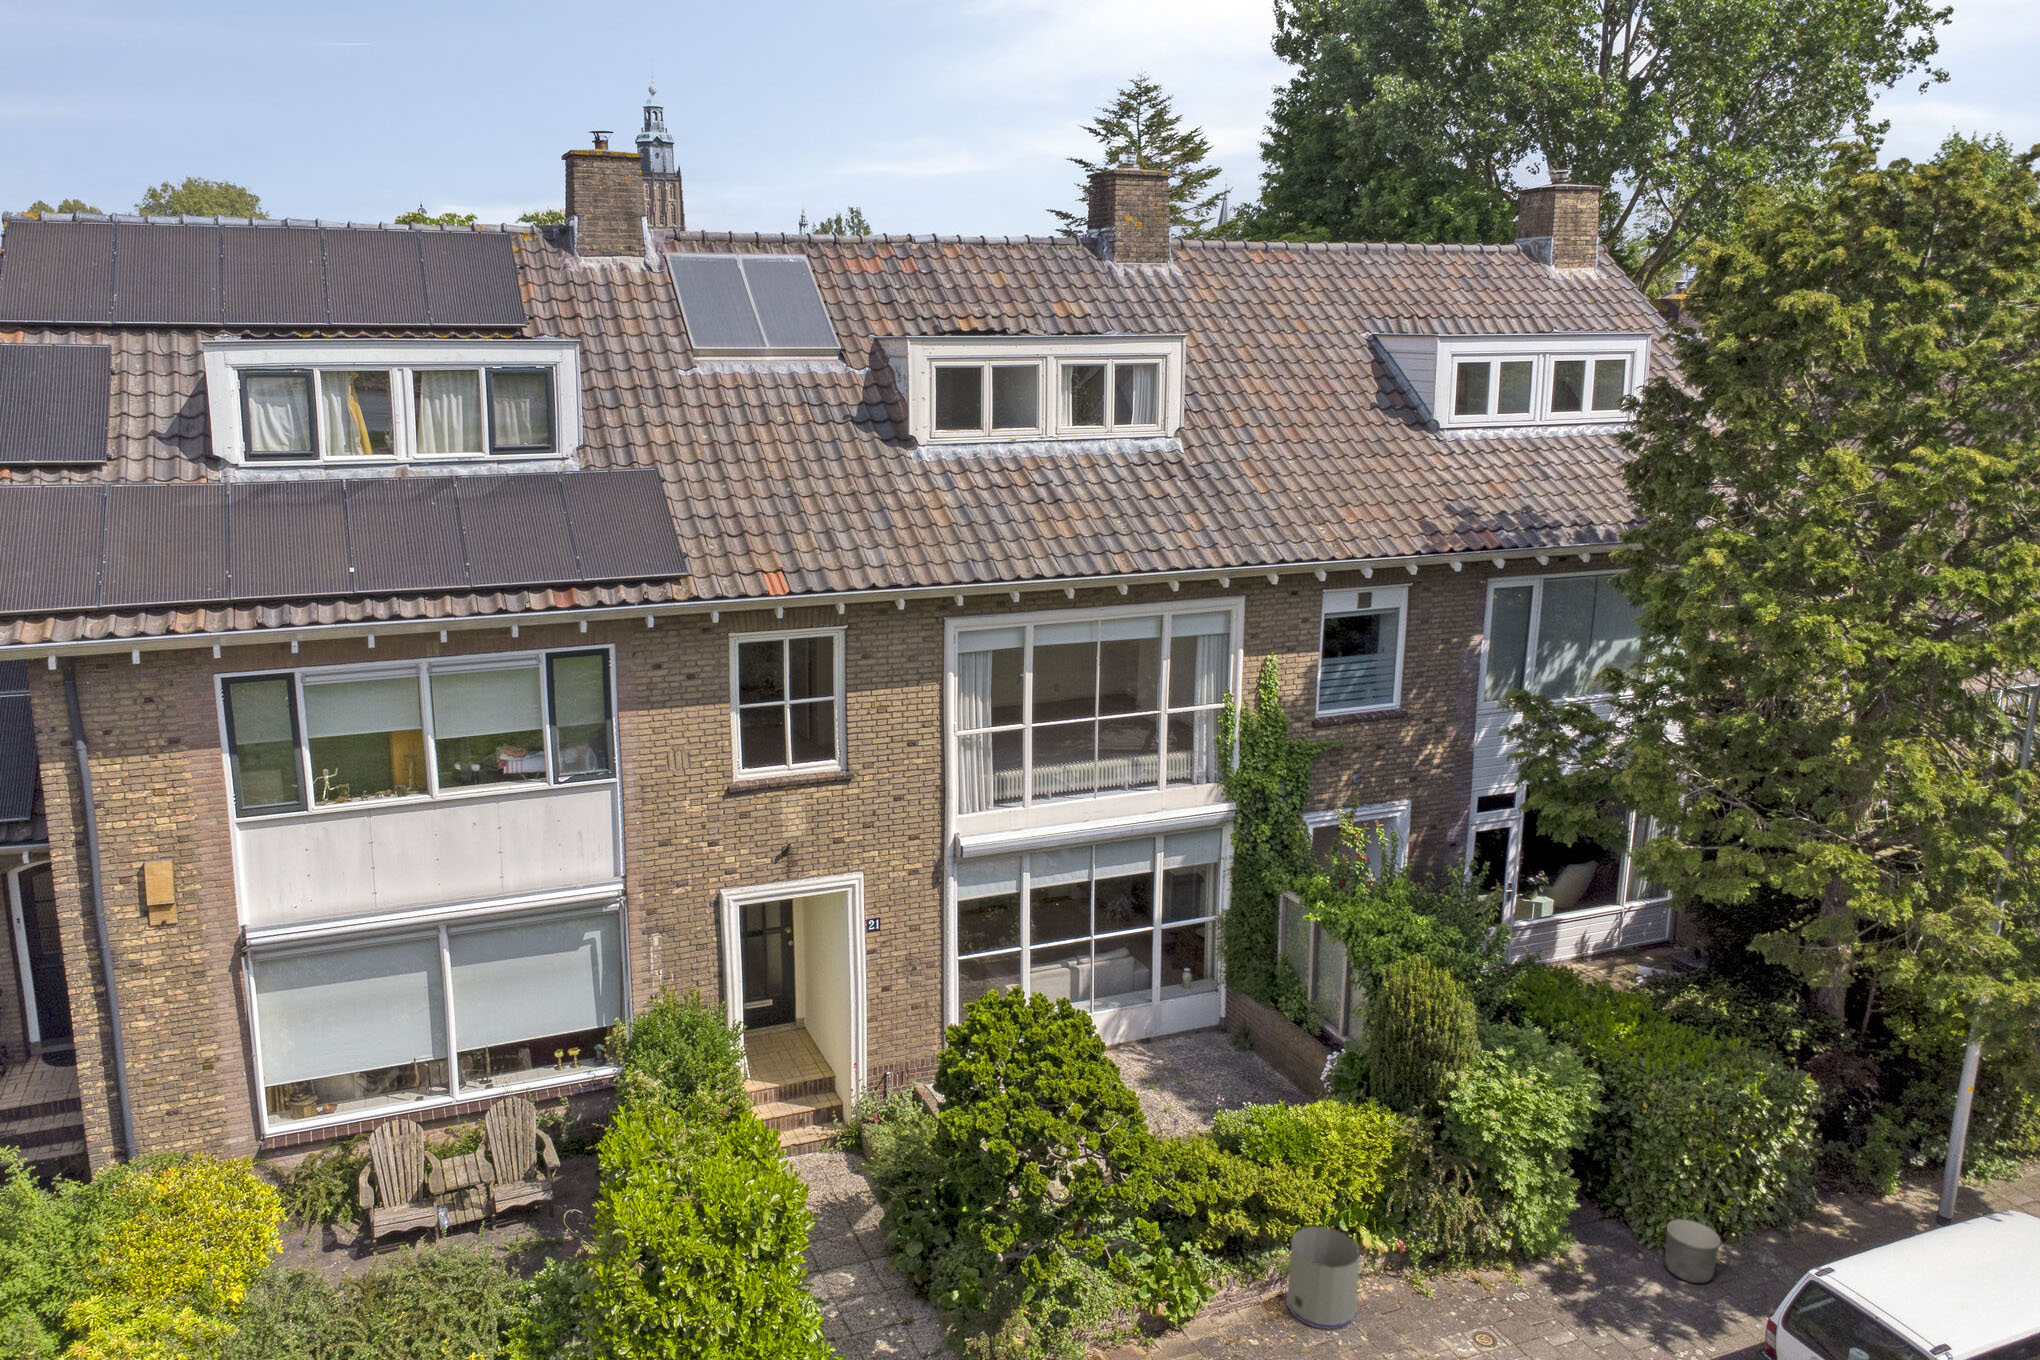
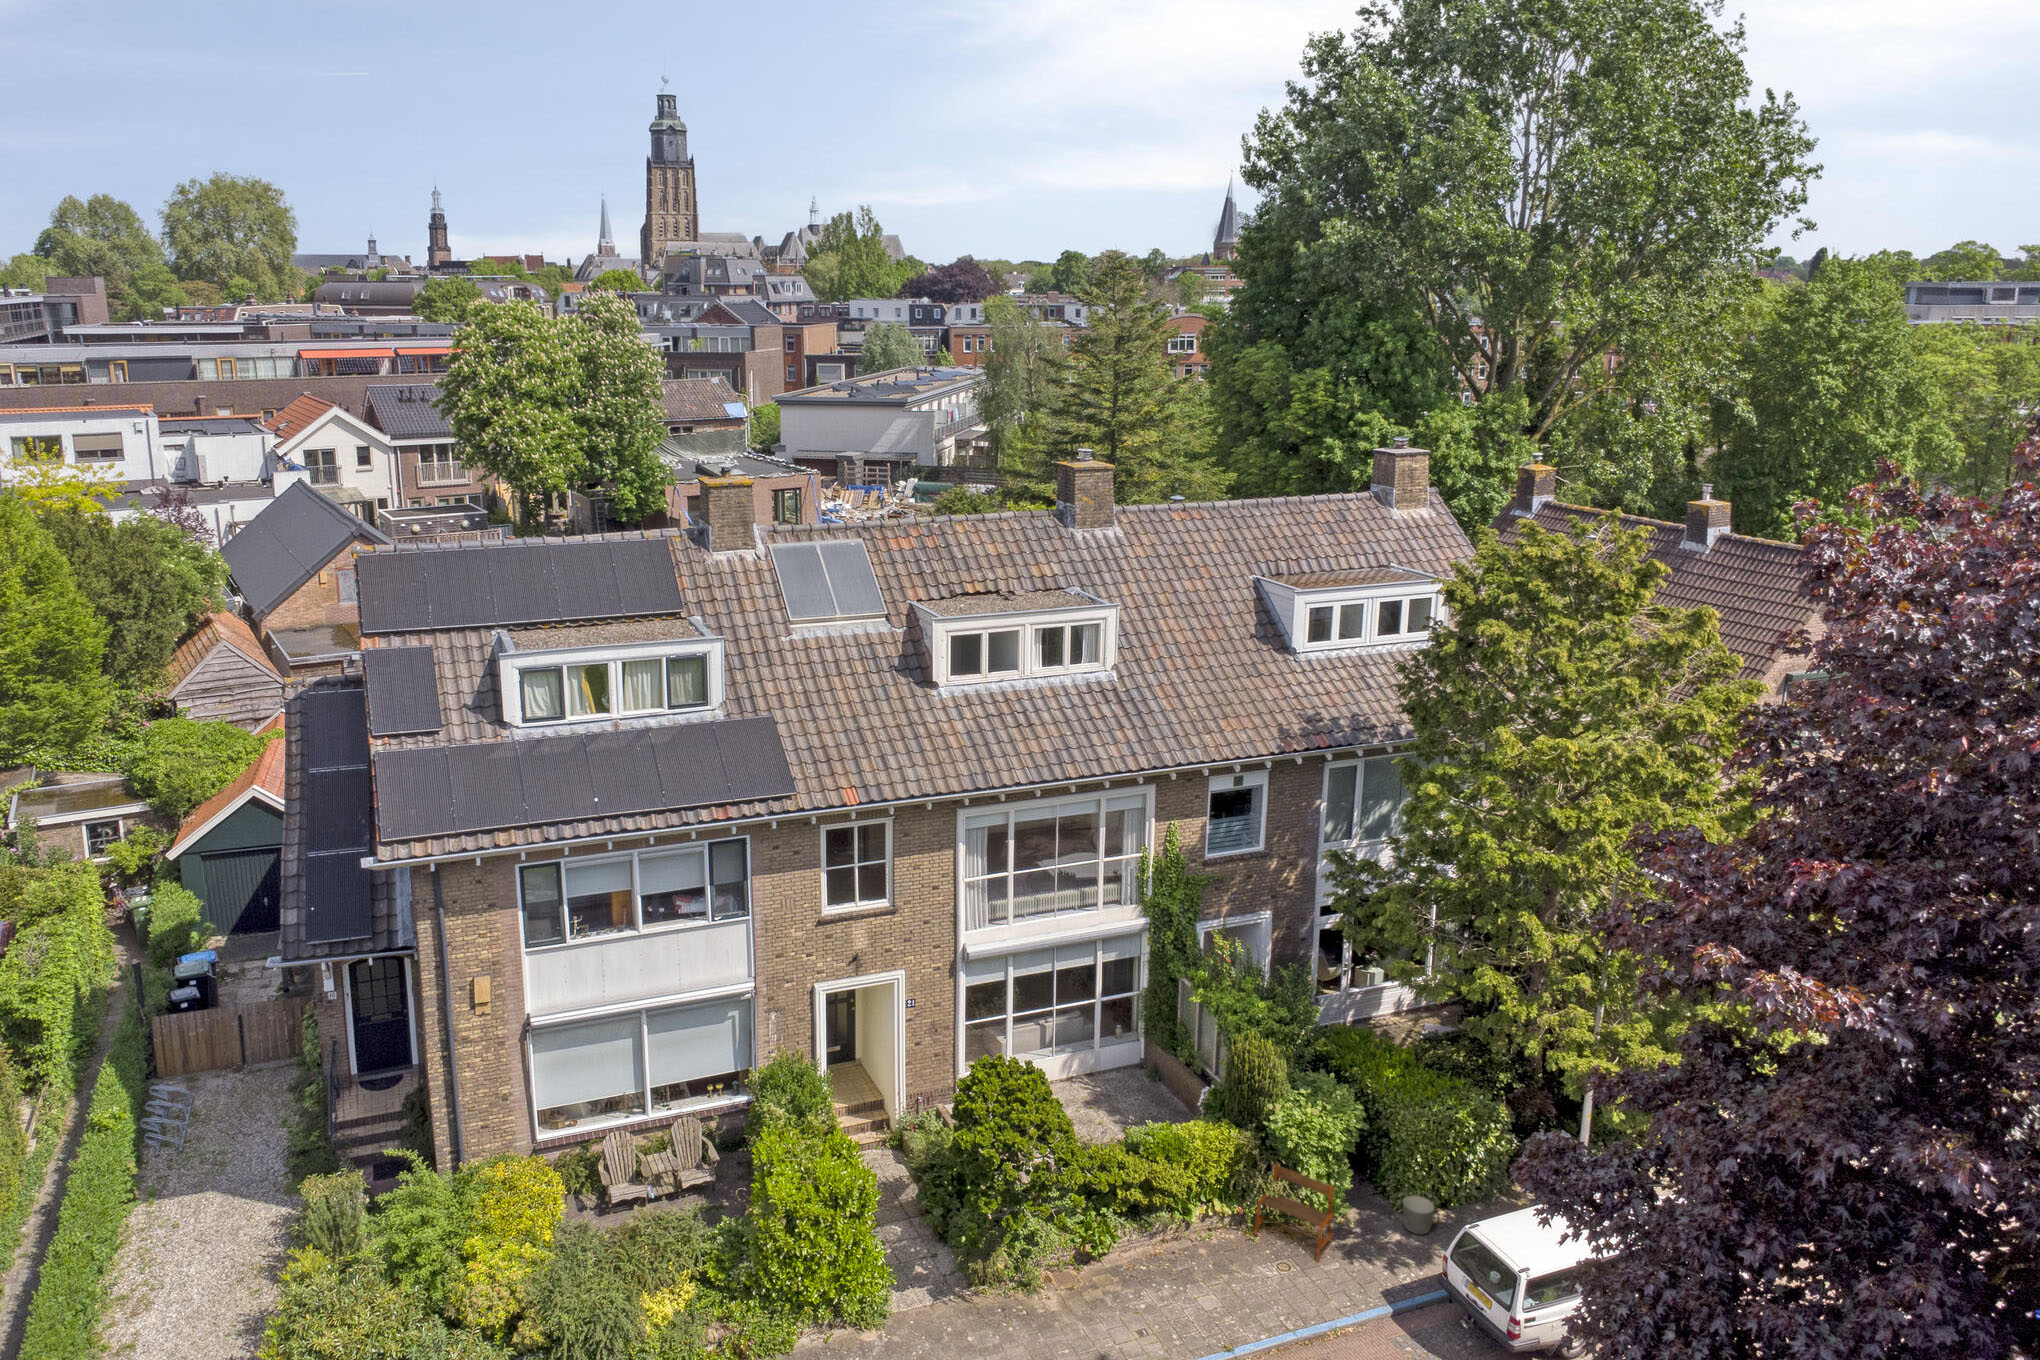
bench: none [1429,1168,1565,1331] -> present [1254,1164,1334,1262]
trash can: present [1286,1227,1360,1329] -> none [1164,1199,1208,1261]

